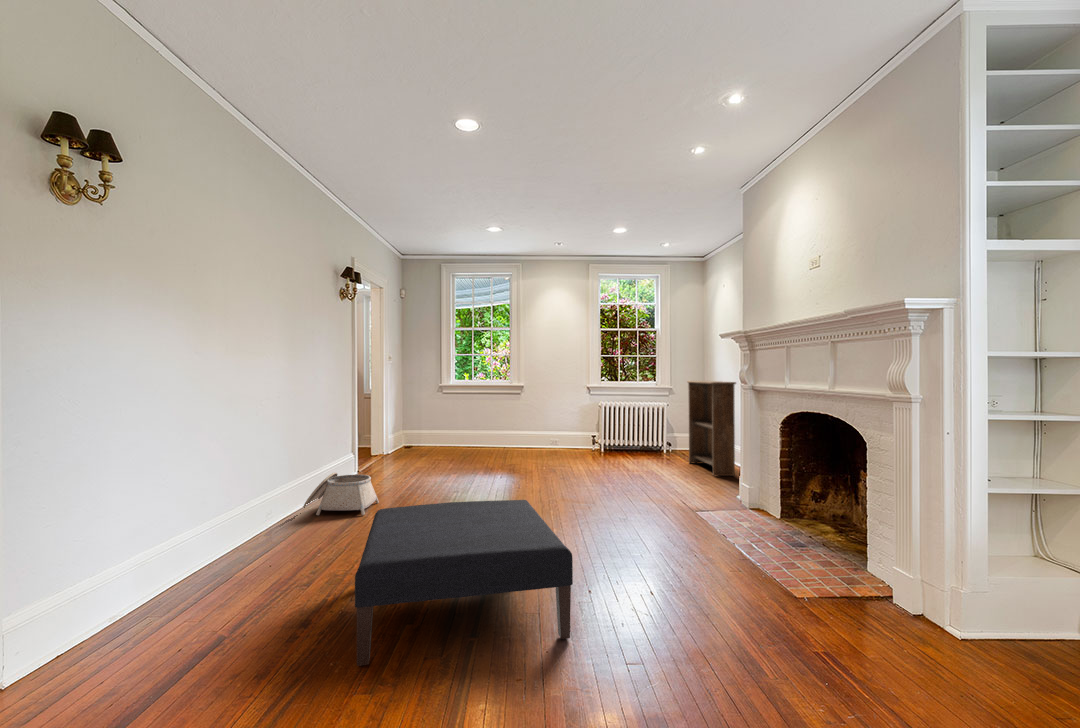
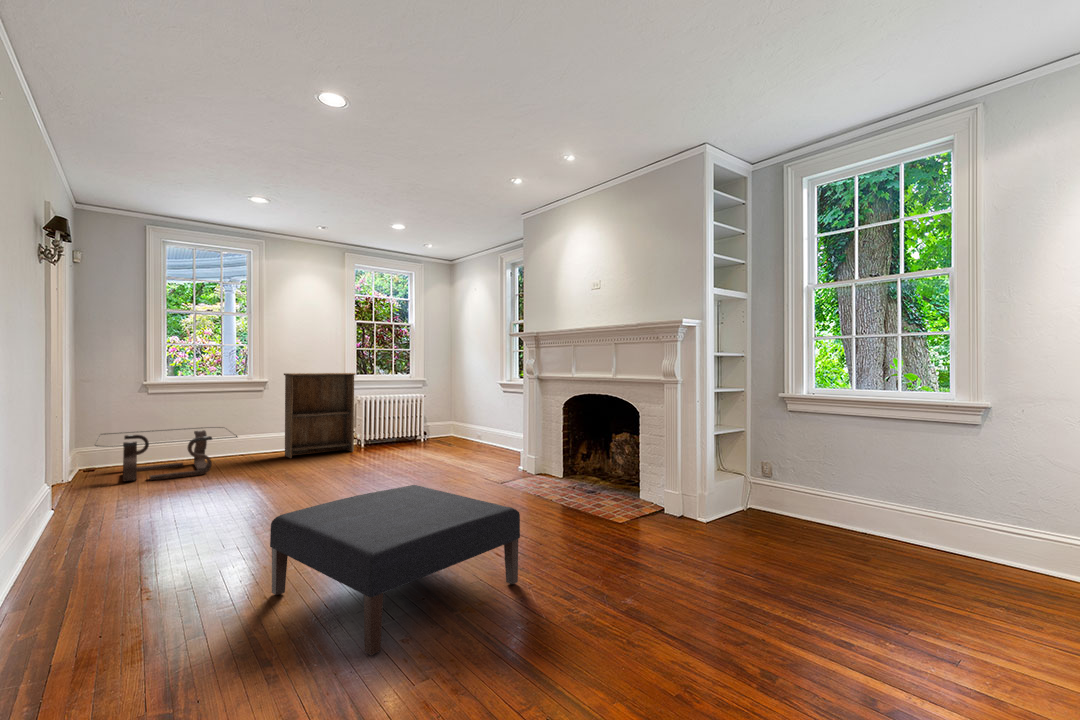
bookshelf: present [687,381,736,476] -> present [284,373,356,458]
coffee table: none [392,424,488,463] -> present [95,427,237,481]
basket: present [303,472,379,515] -> none [33,497,150,559]

